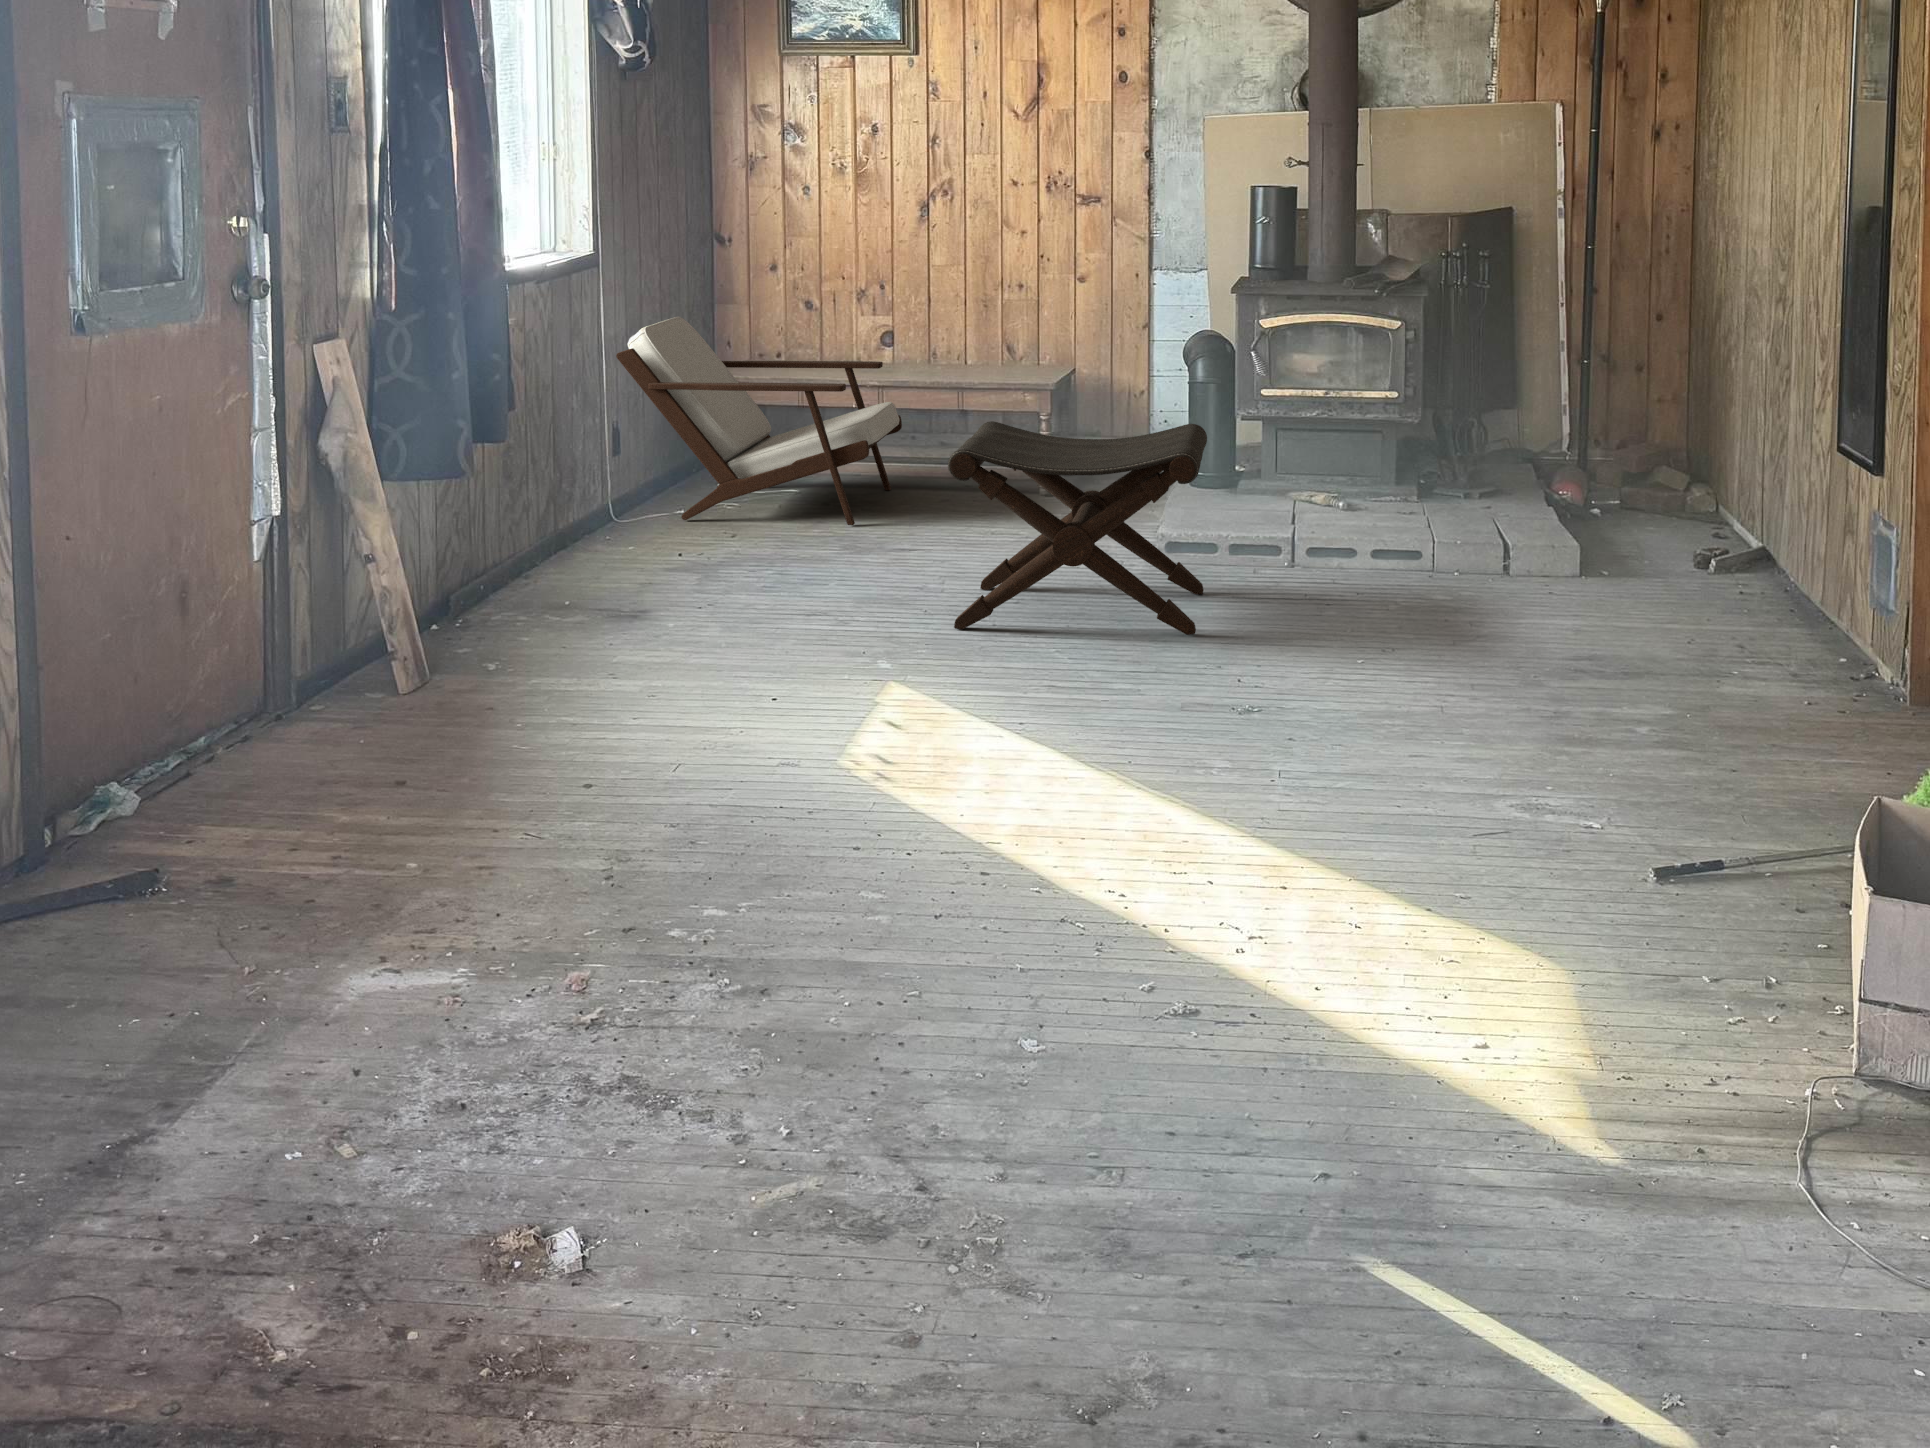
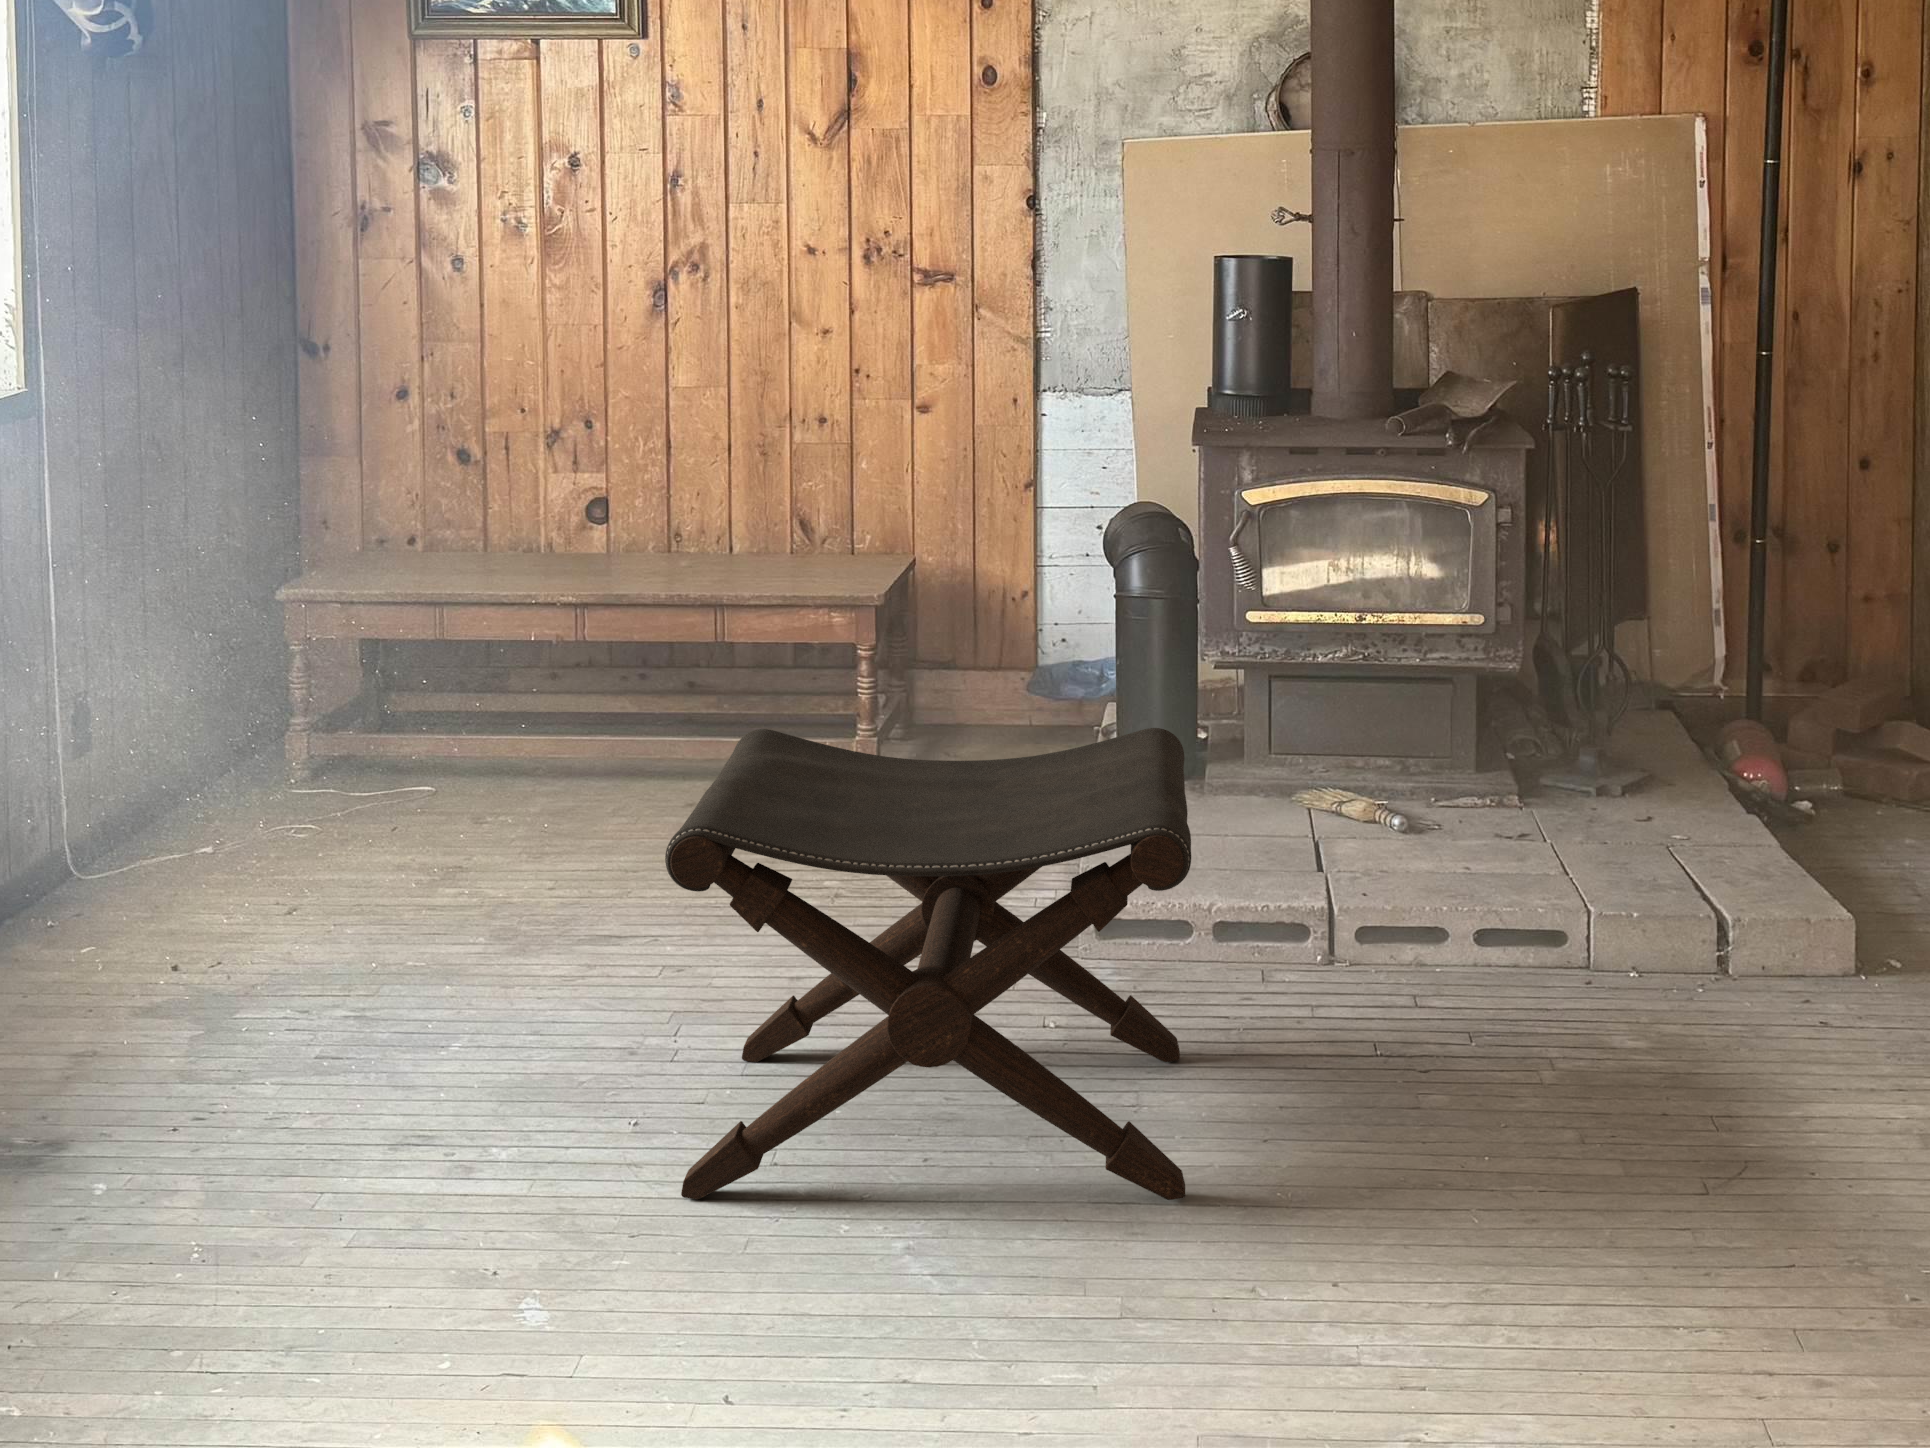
armchair: present [616,317,902,525] -> none [71,492,613,880]

